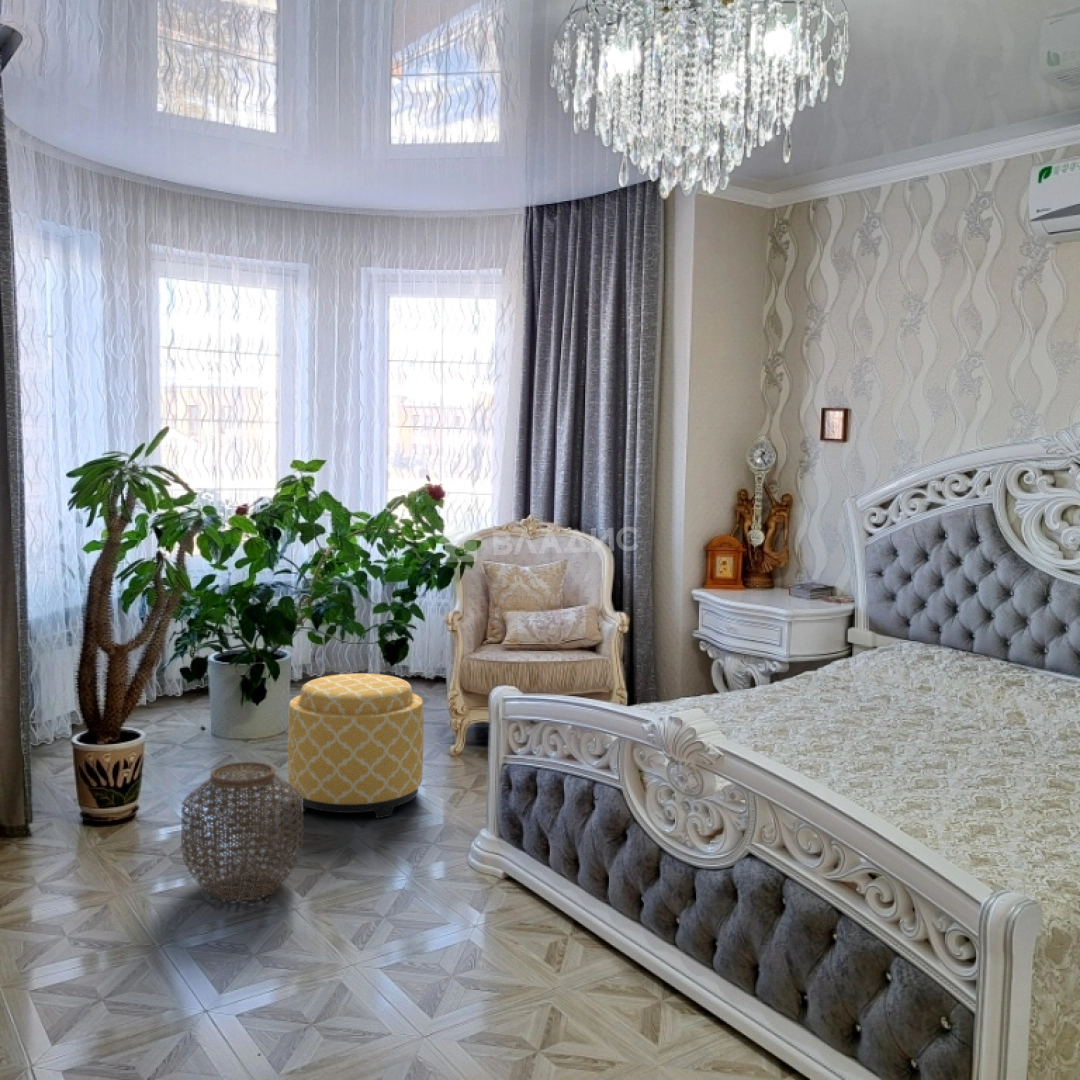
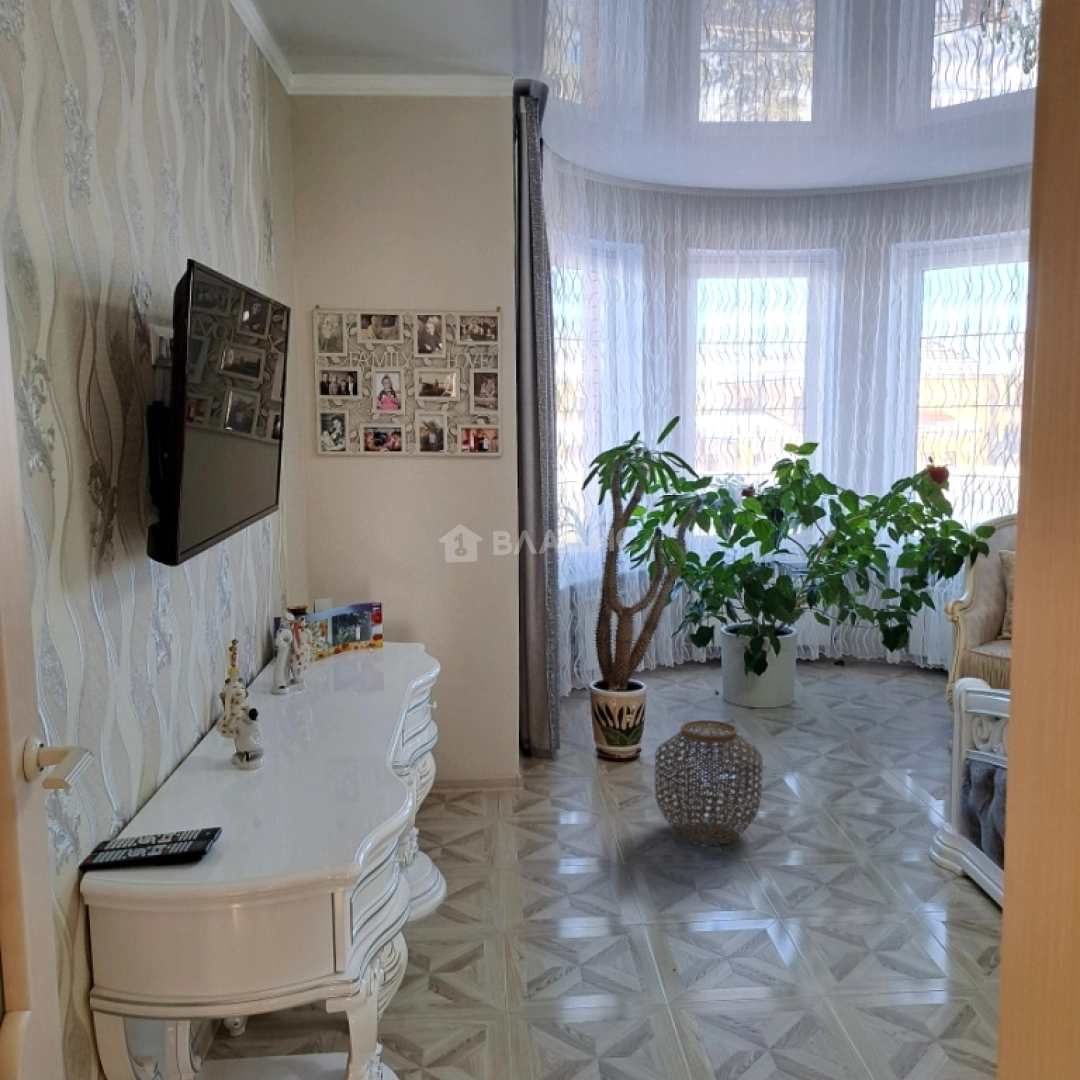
ottoman: present [288,673,424,818] -> none [771,653,906,795]

